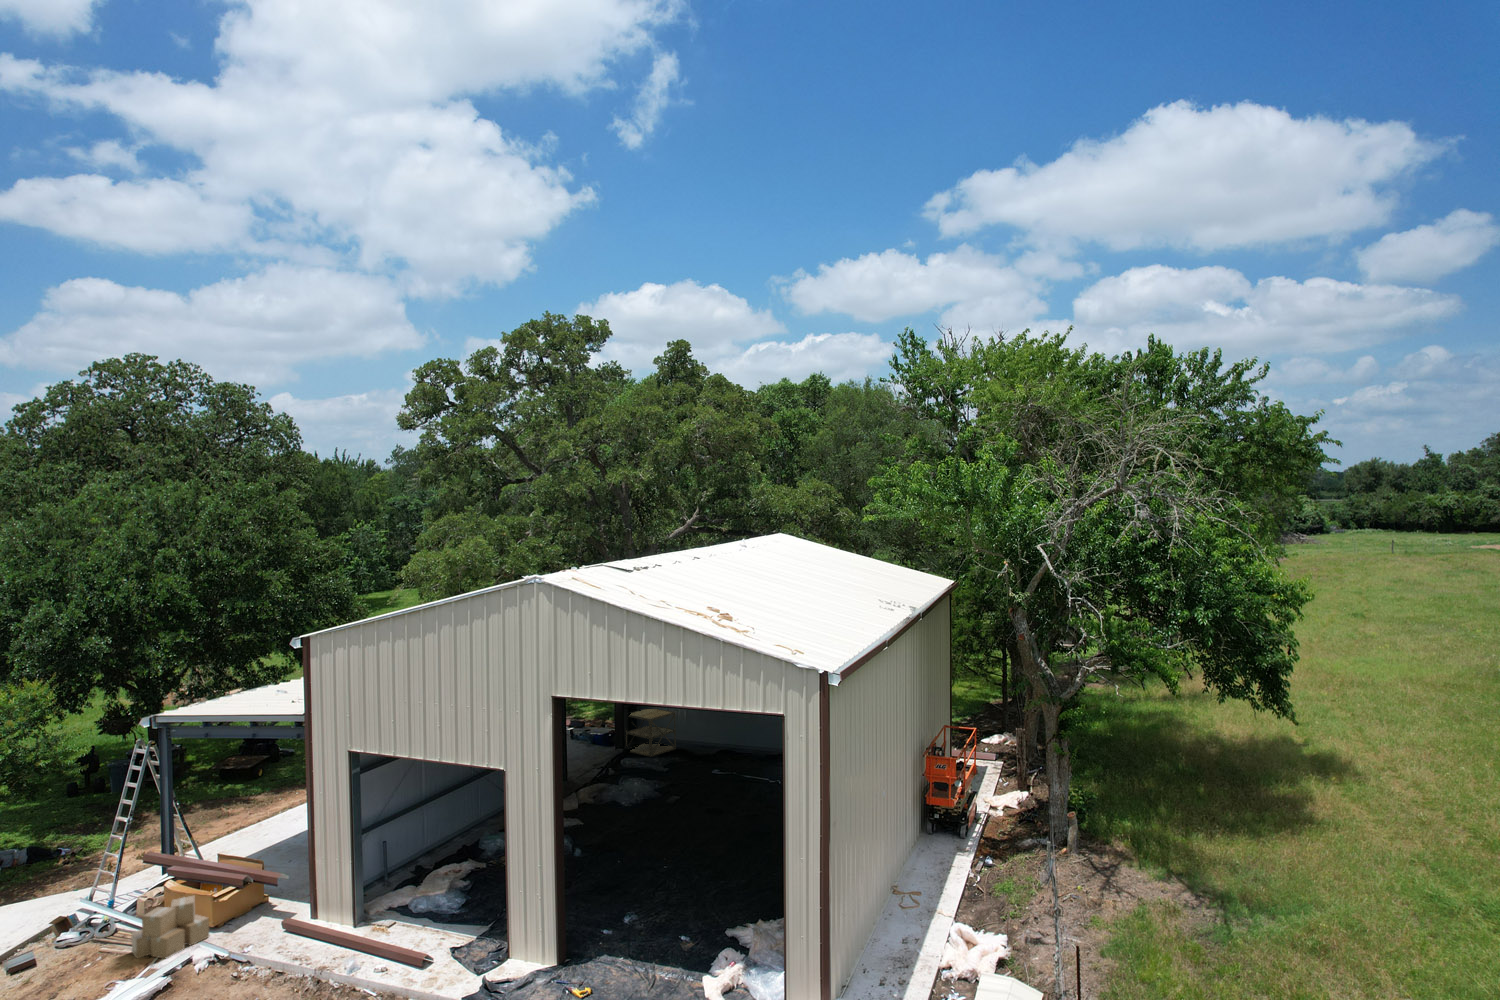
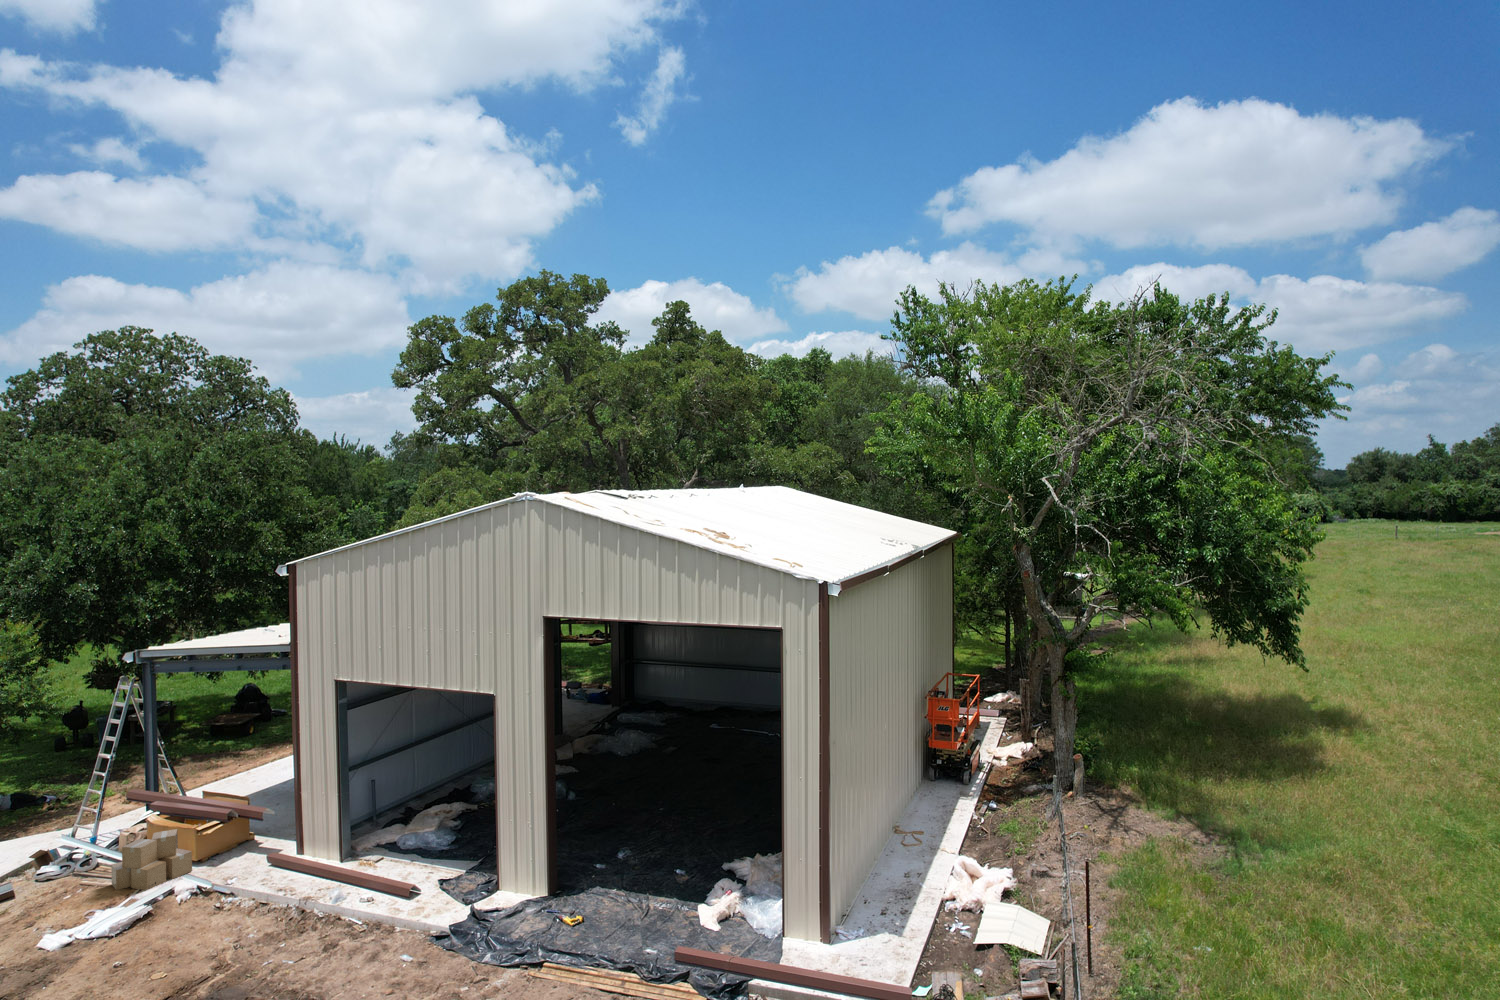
shelving unit: present [625,709,676,757] -> none [623,667,674,716]

